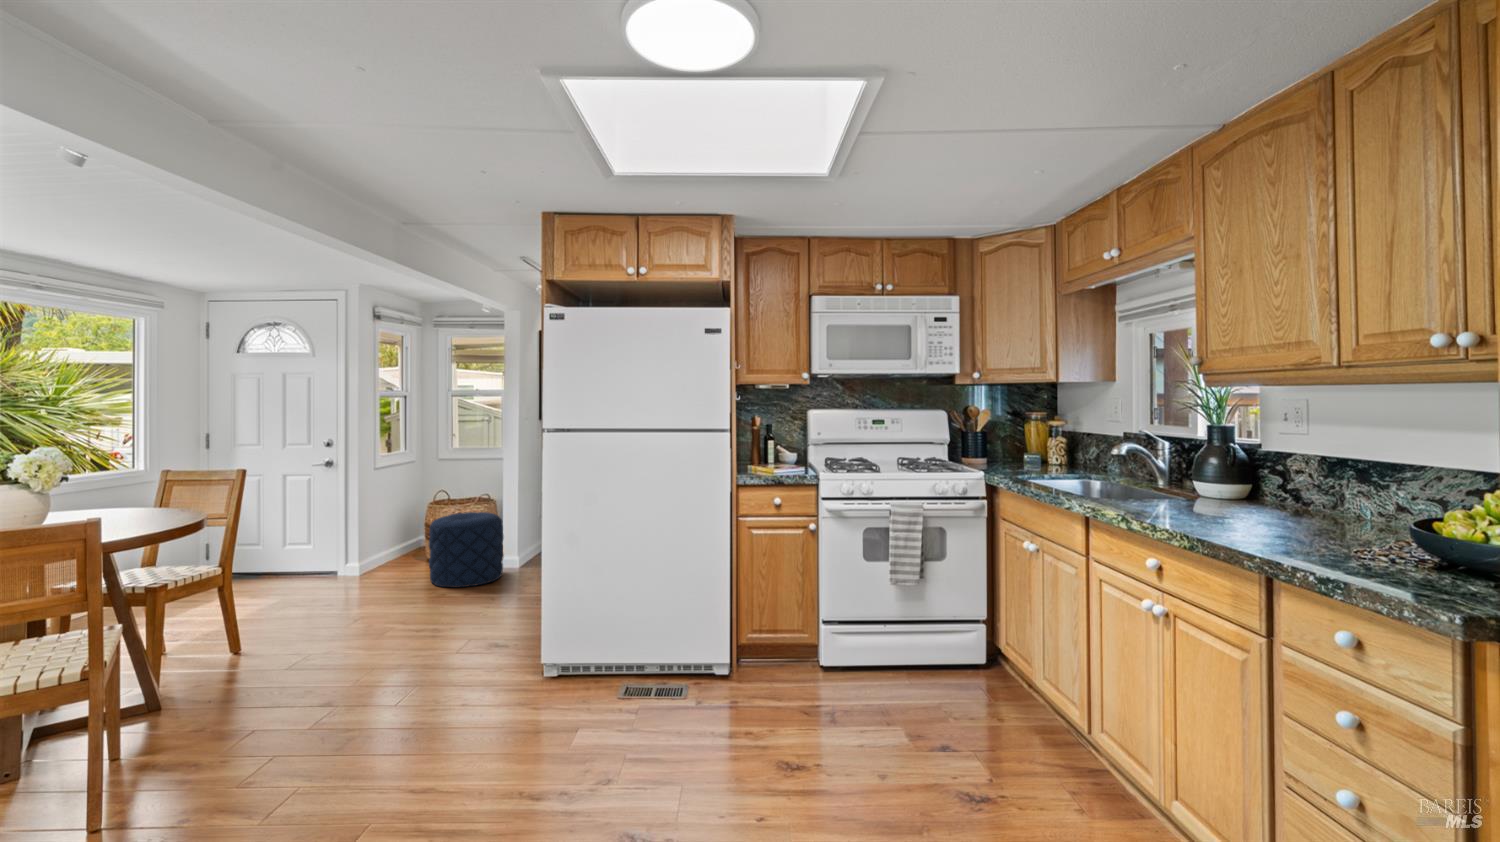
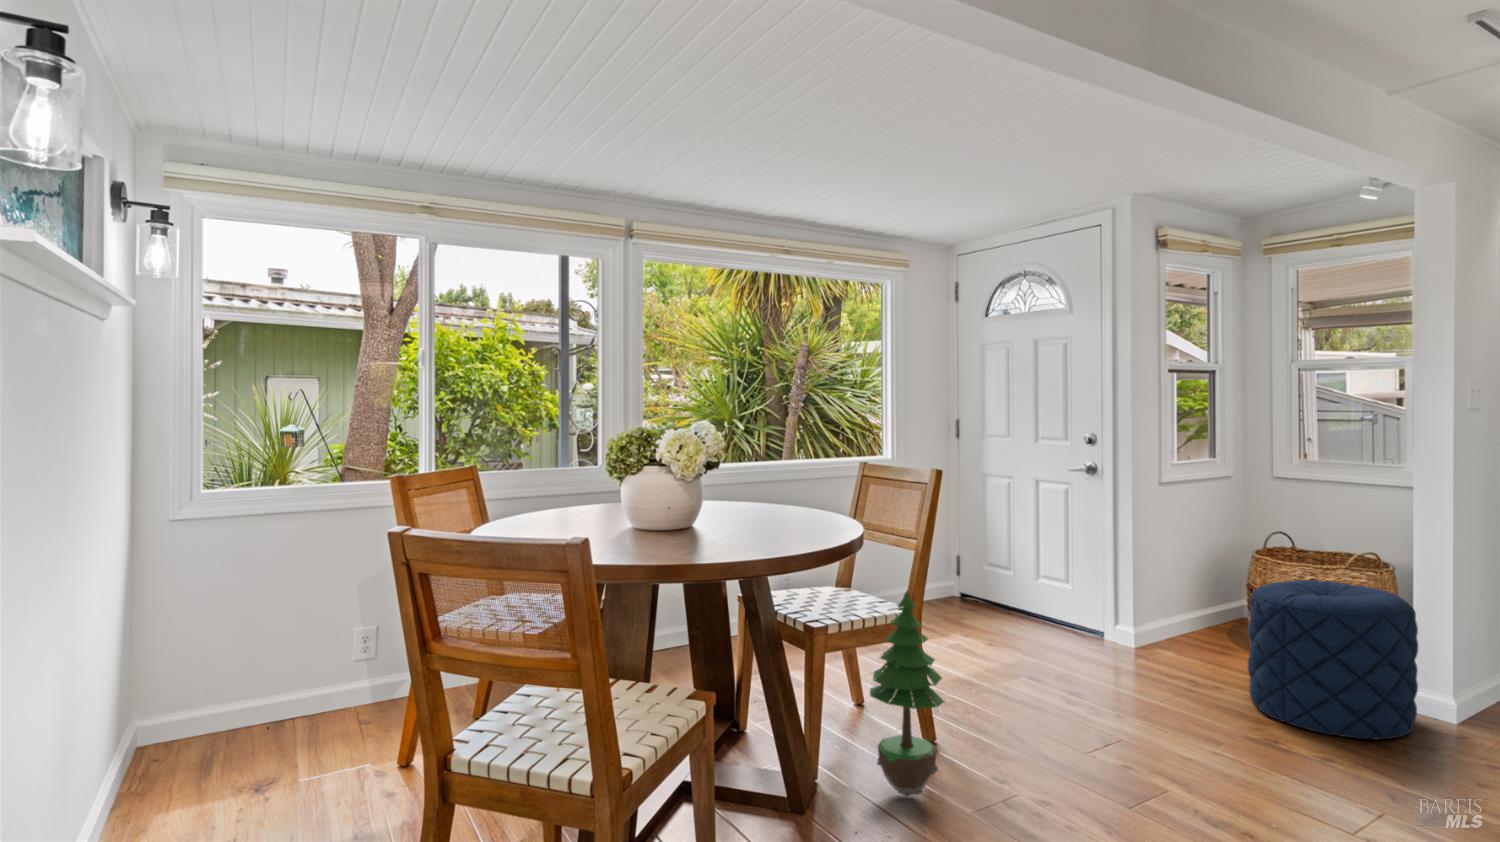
potted tree: none [208,548,266,675] -> present [870,591,944,796]

